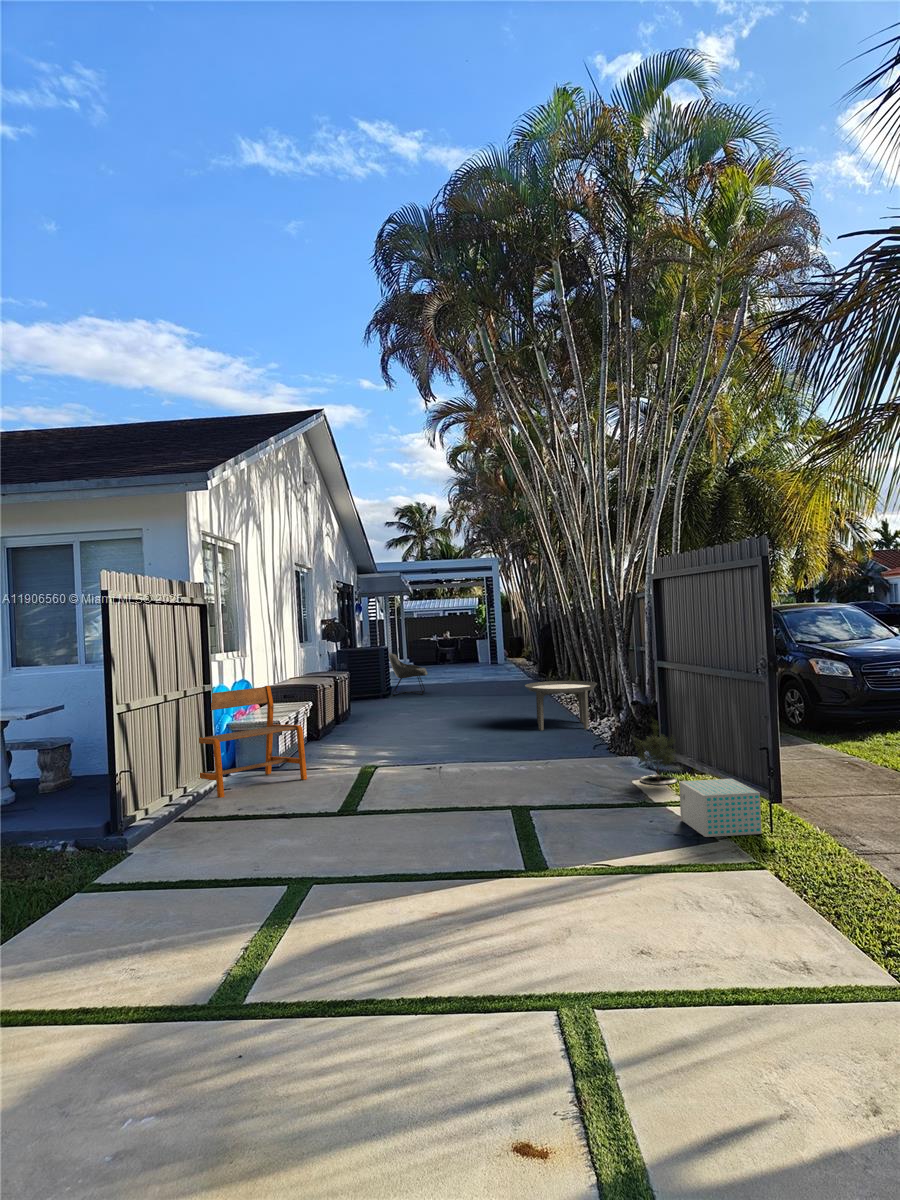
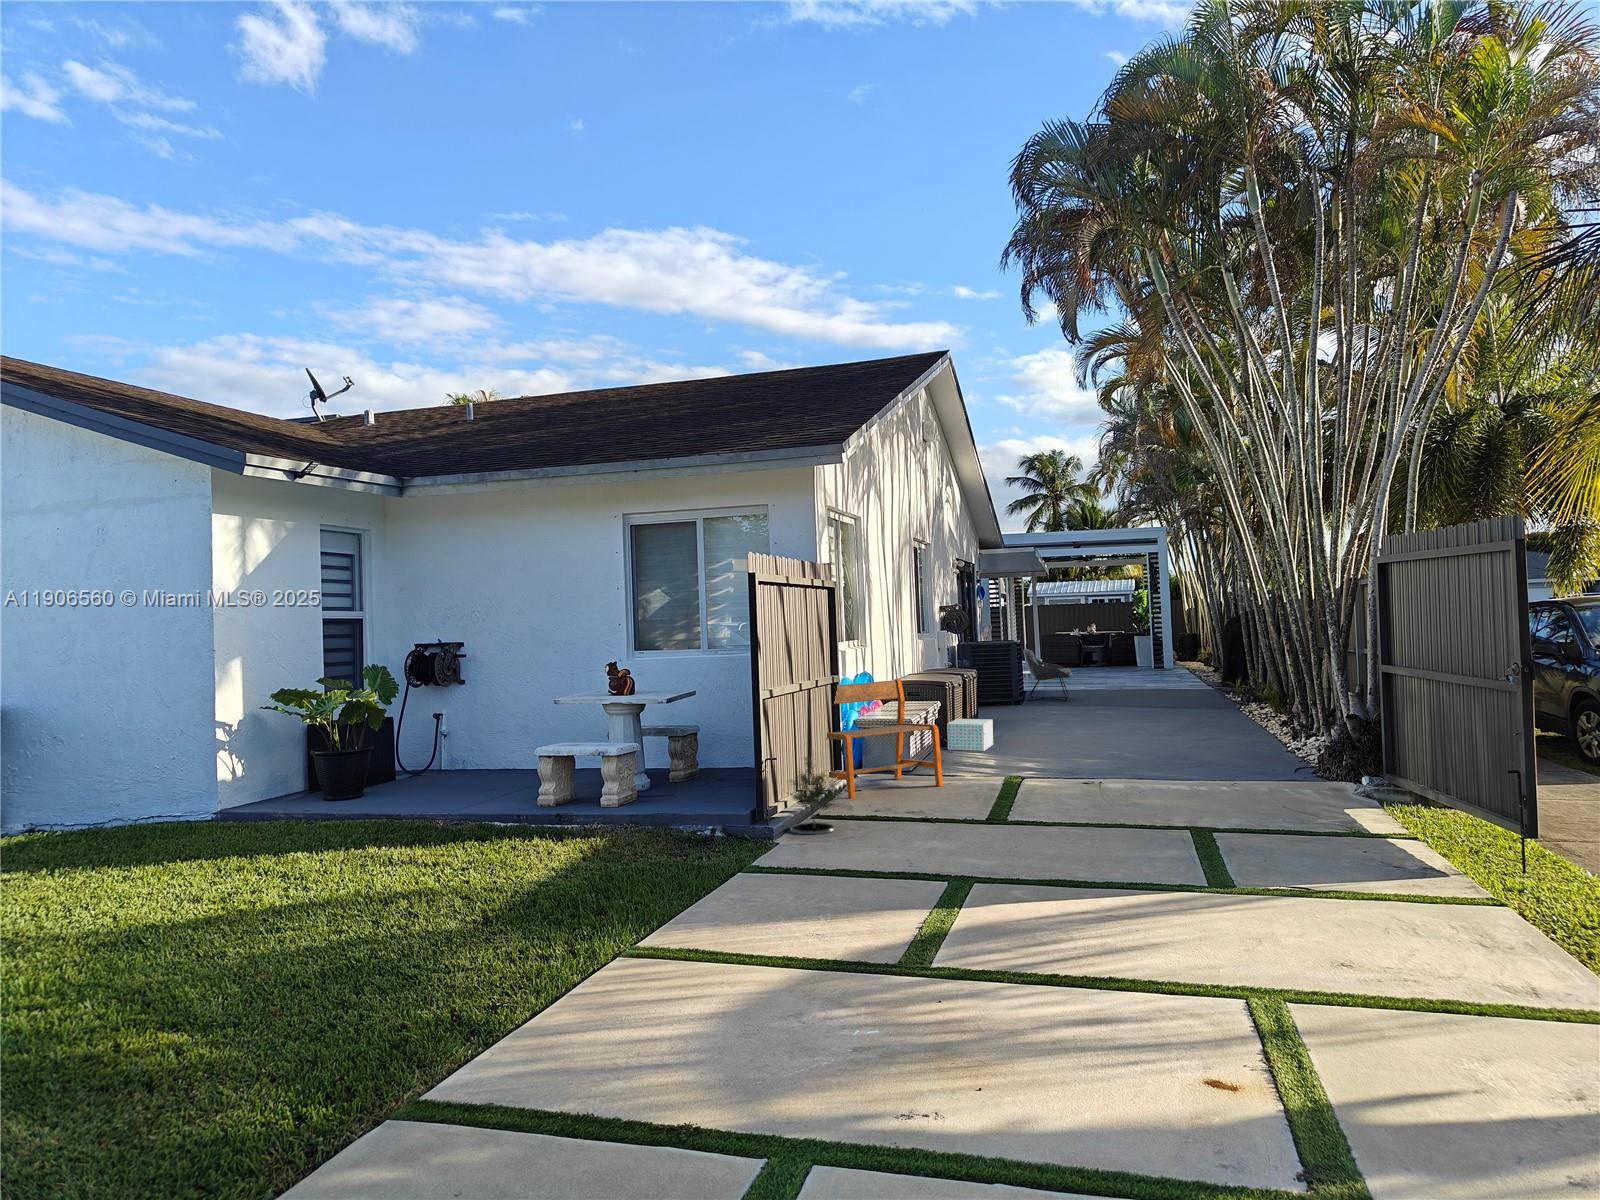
round table: present [525,681,597,731] -> none [1203,688,1301,750]
potted tree: present [636,720,677,785] -> present [790,757,837,834]
storage box: present [679,779,762,837] -> present [947,719,993,751]

